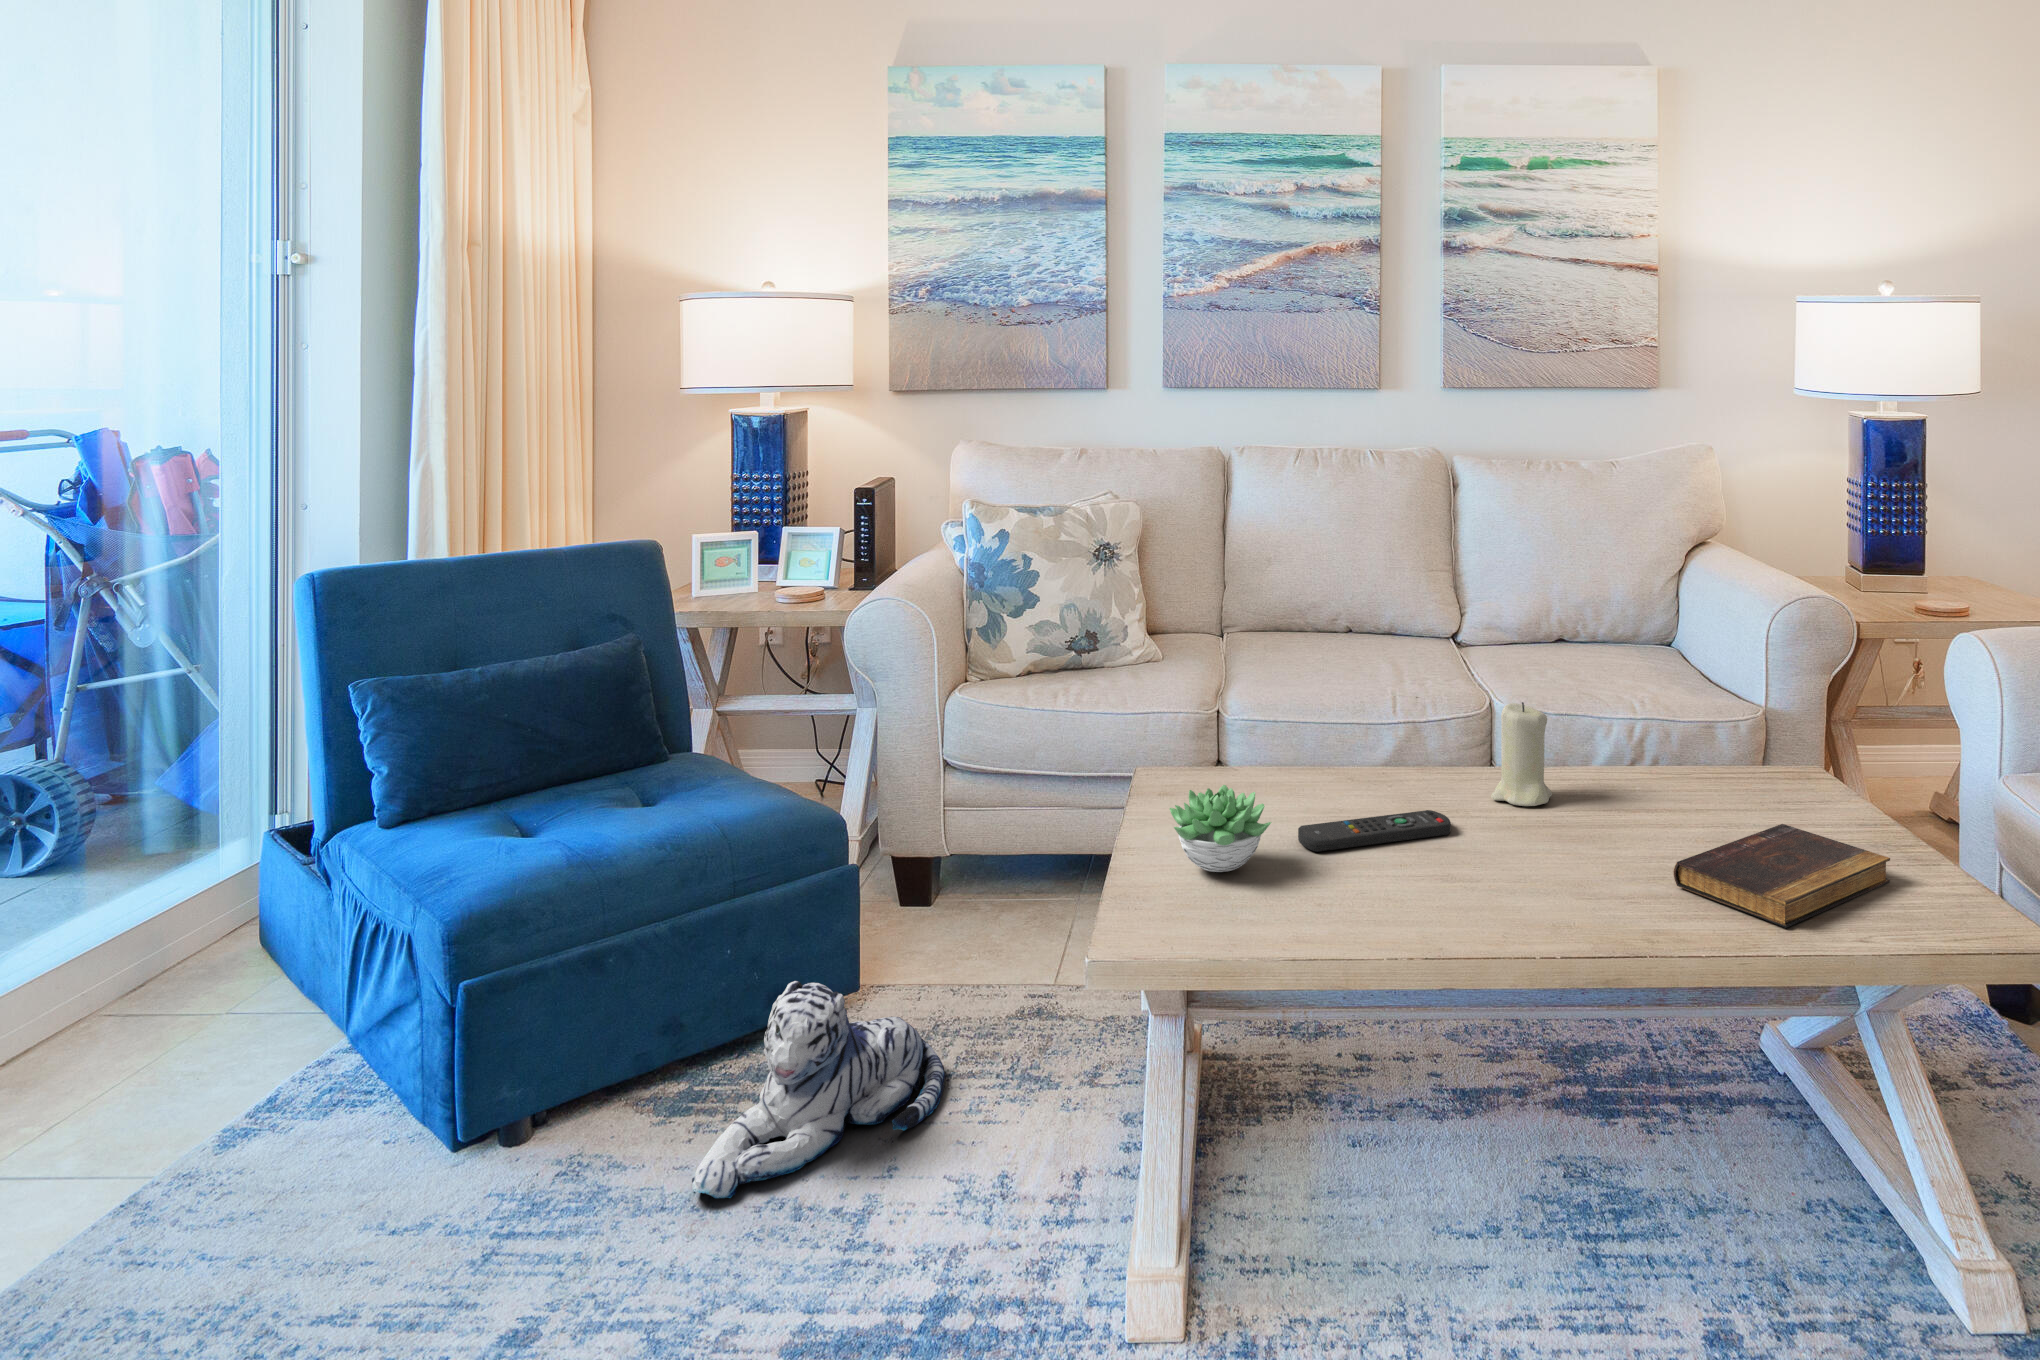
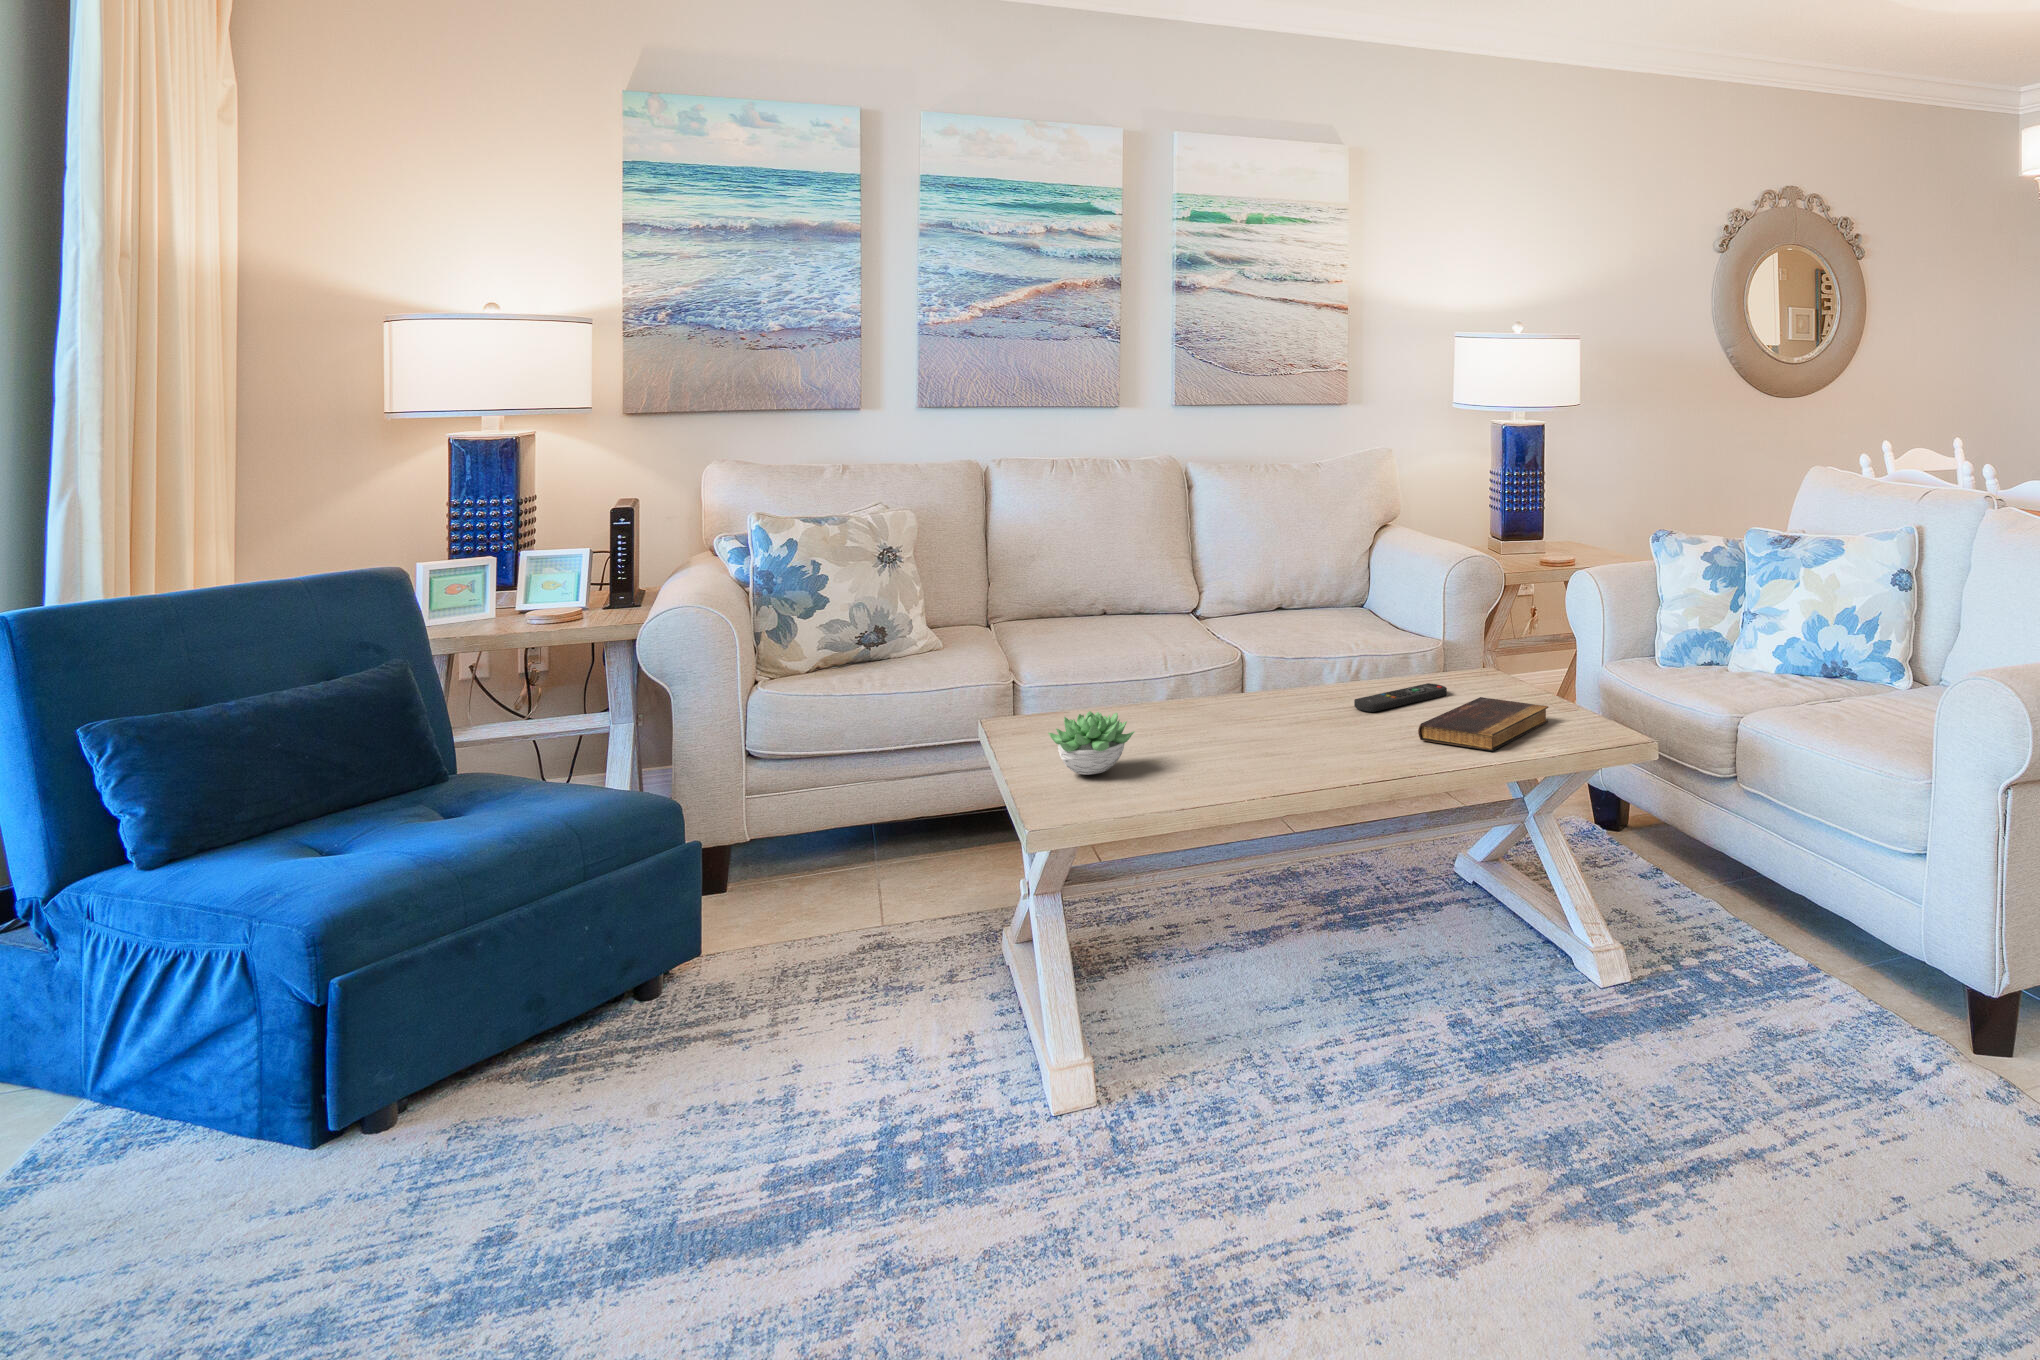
candle: present [1491,702,1552,806] -> none [1277,636,1320,711]
remote control: present [1298,810,1451,852] -> present [1354,683,1447,712]
plush toy: present [692,981,945,1198] -> none [608,931,818,1121]

